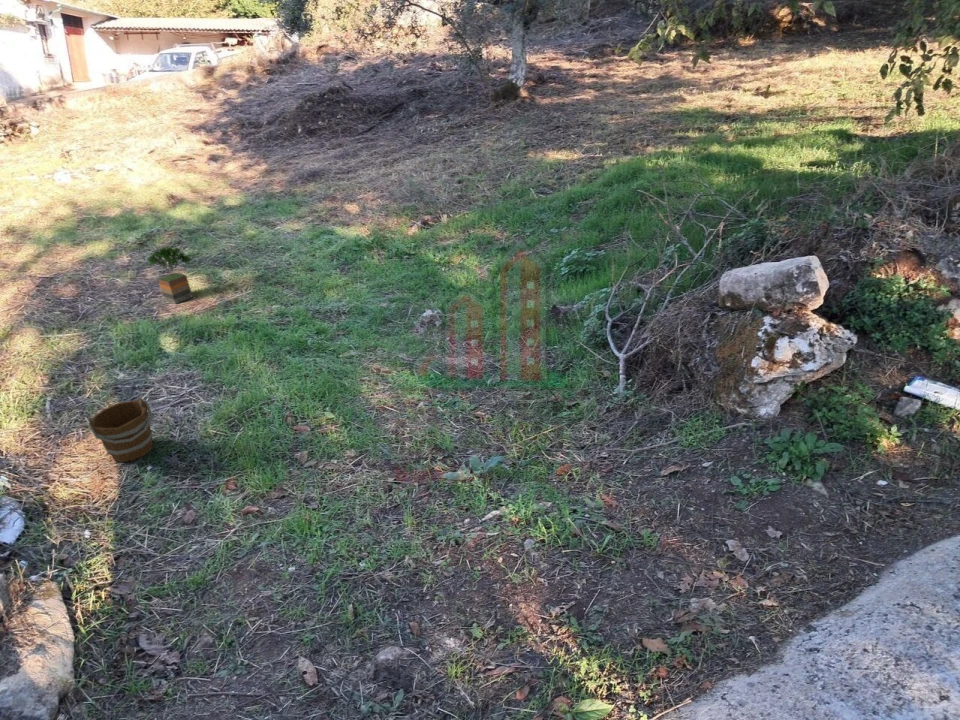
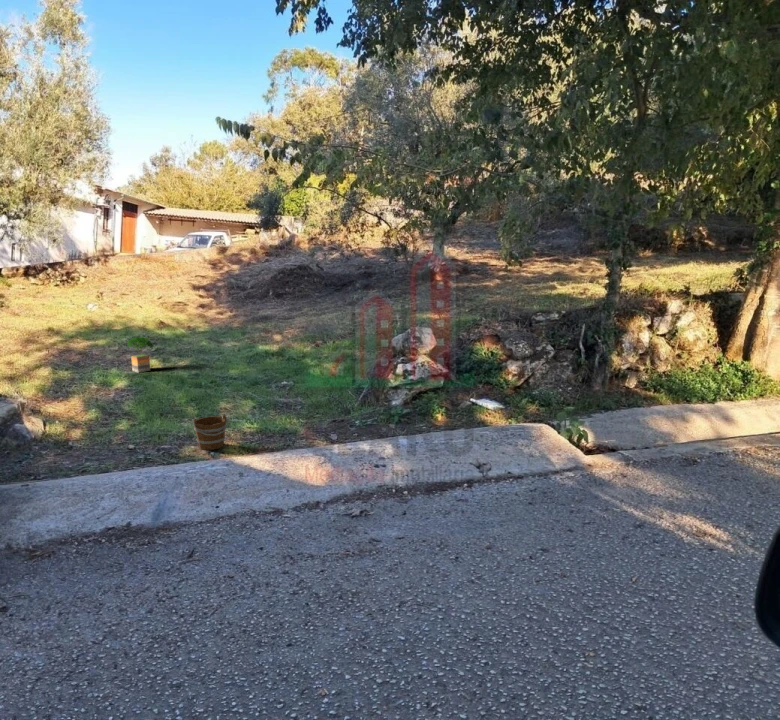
bucket: present [88,398,153,462] -> present [193,414,229,450]

